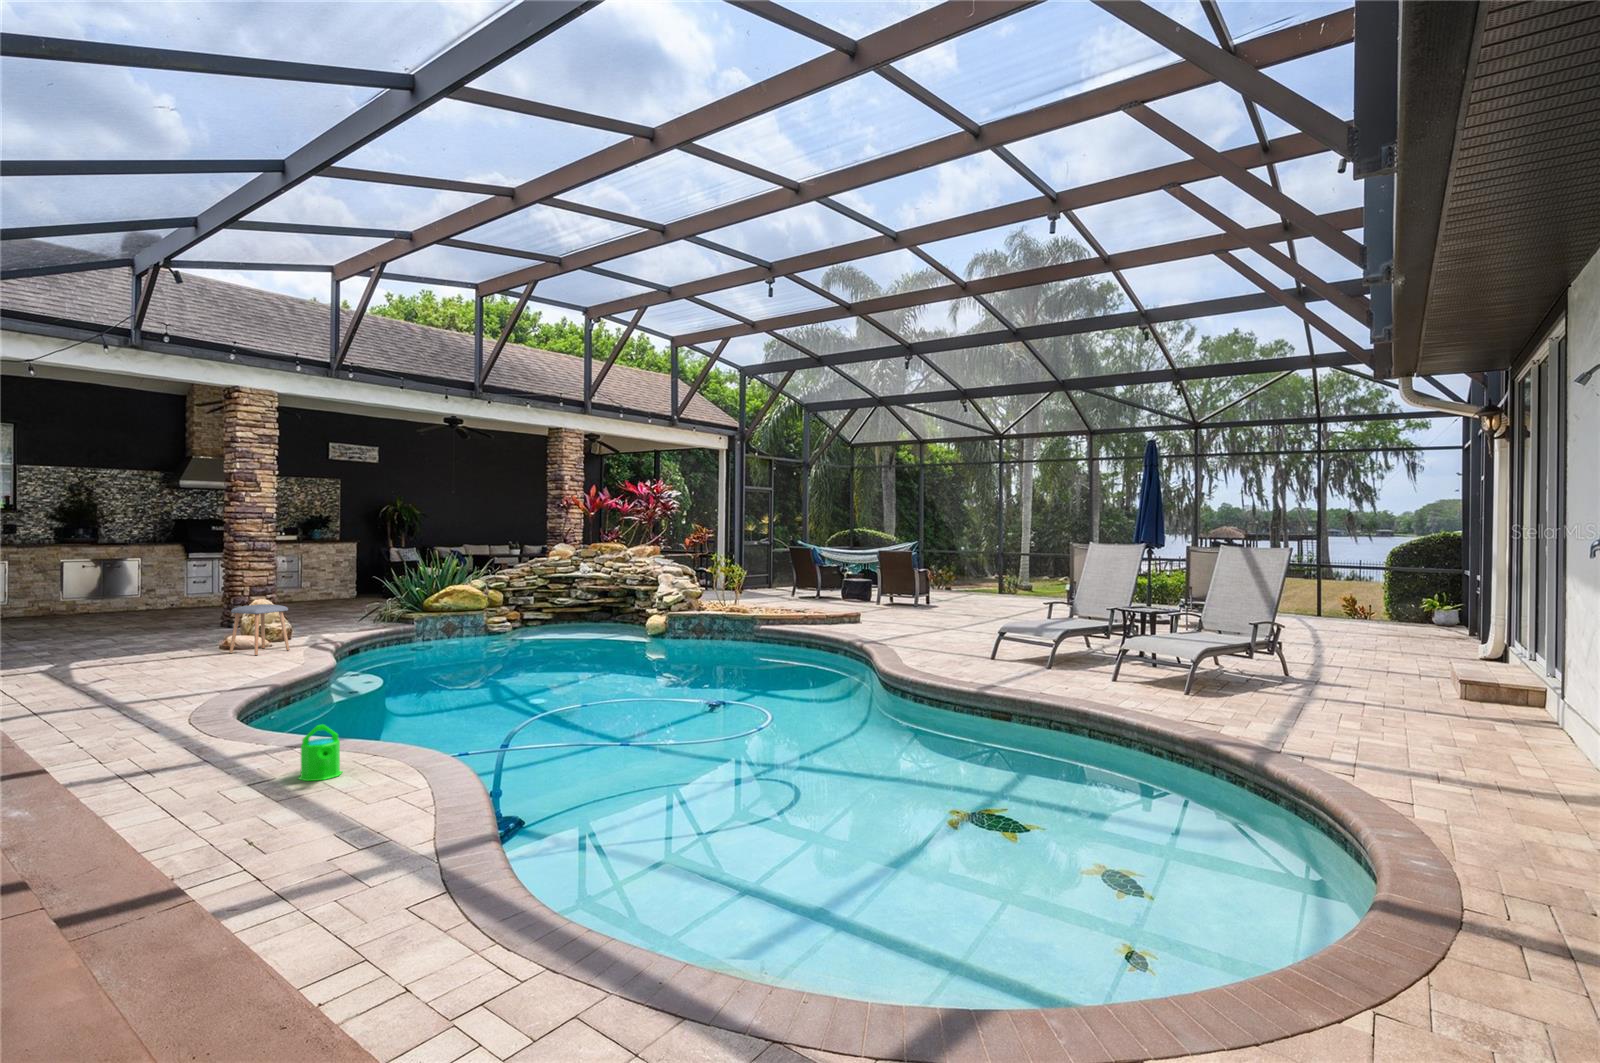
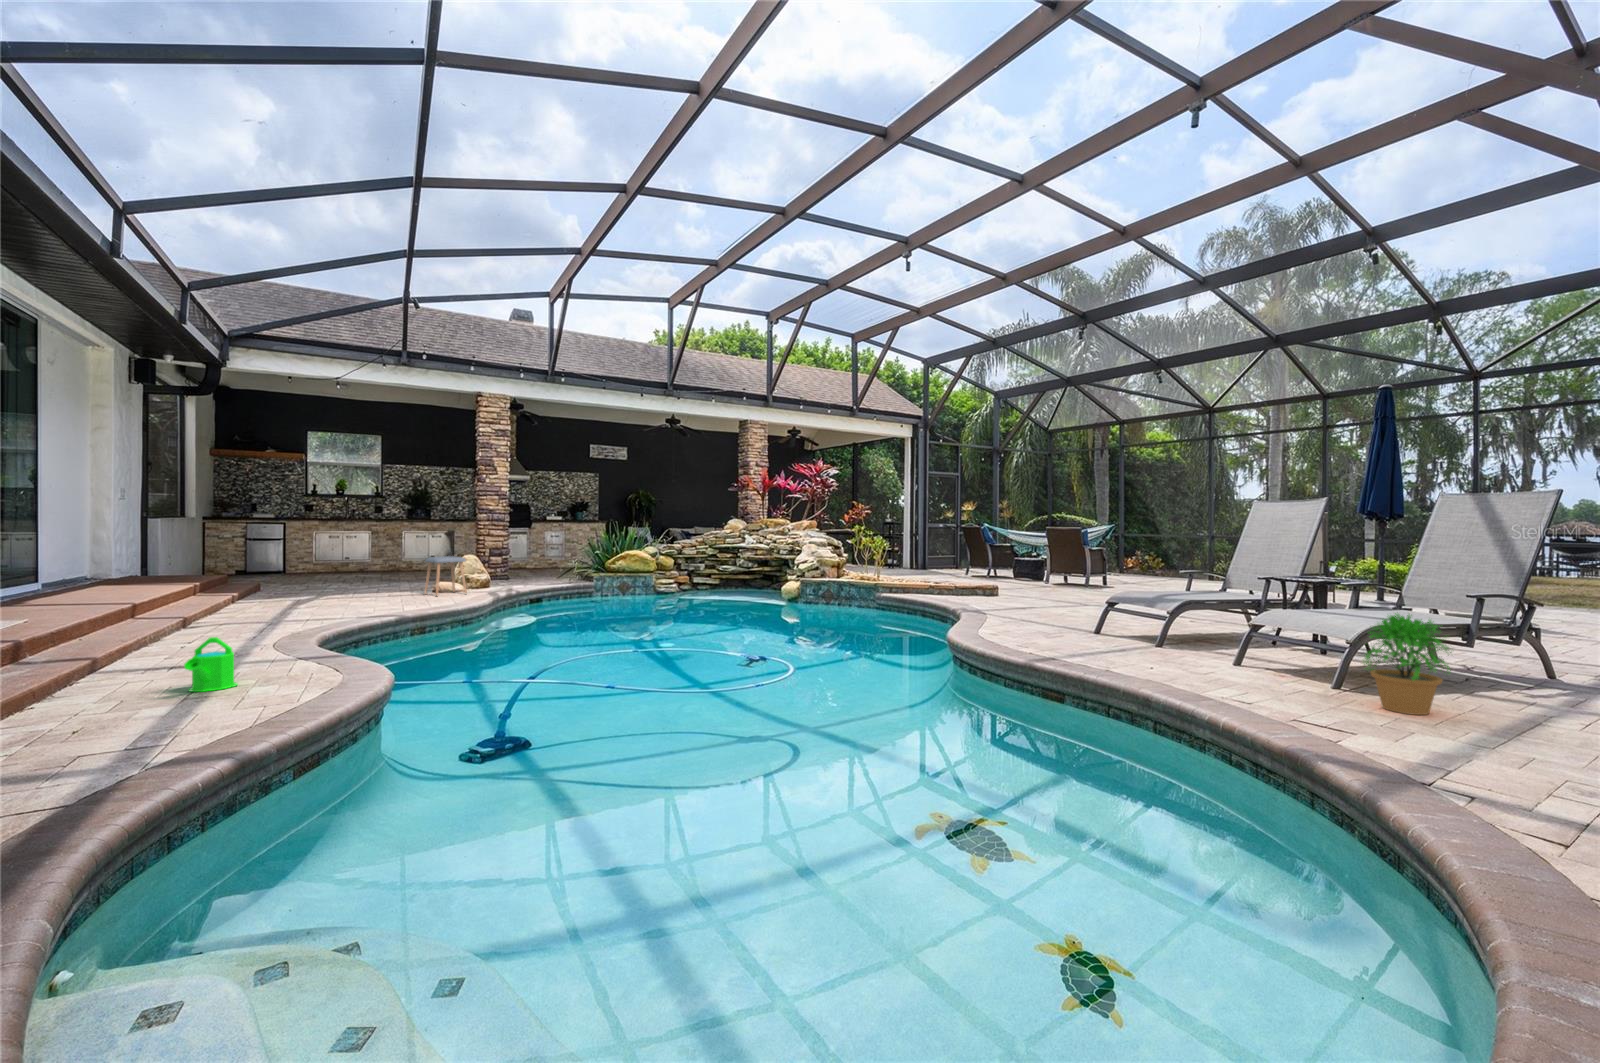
potted plant: none [1207,644,1259,710] -> present [1363,613,1451,715]

